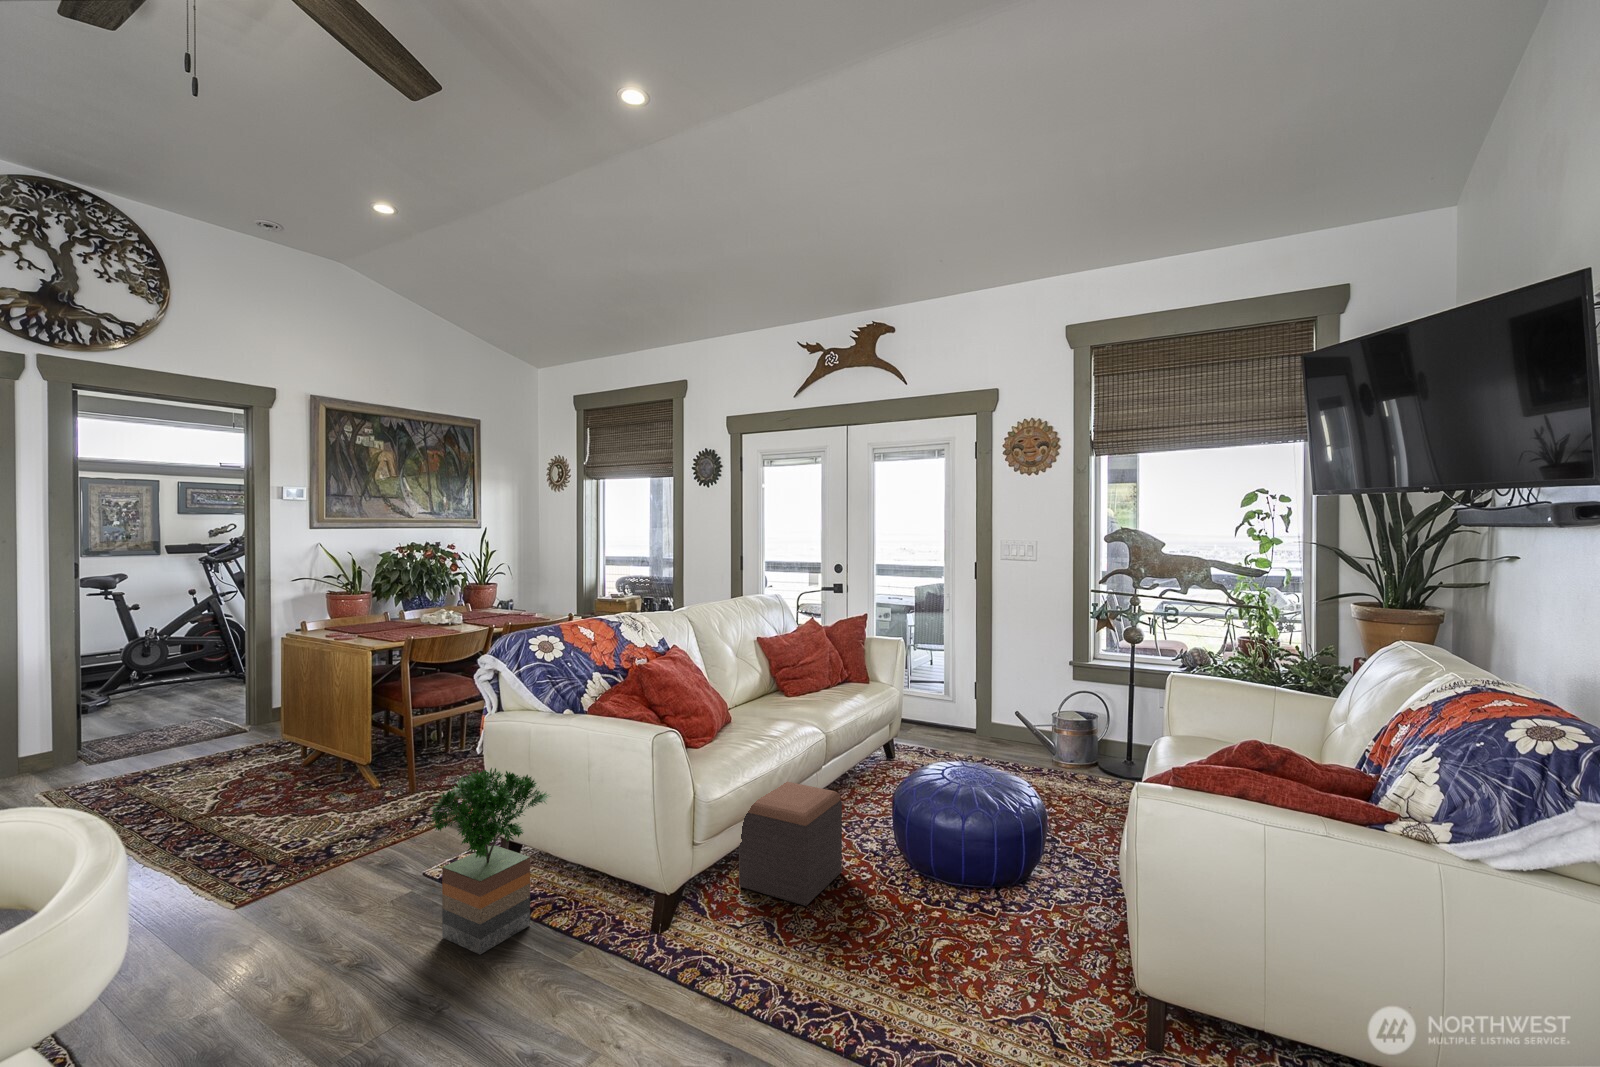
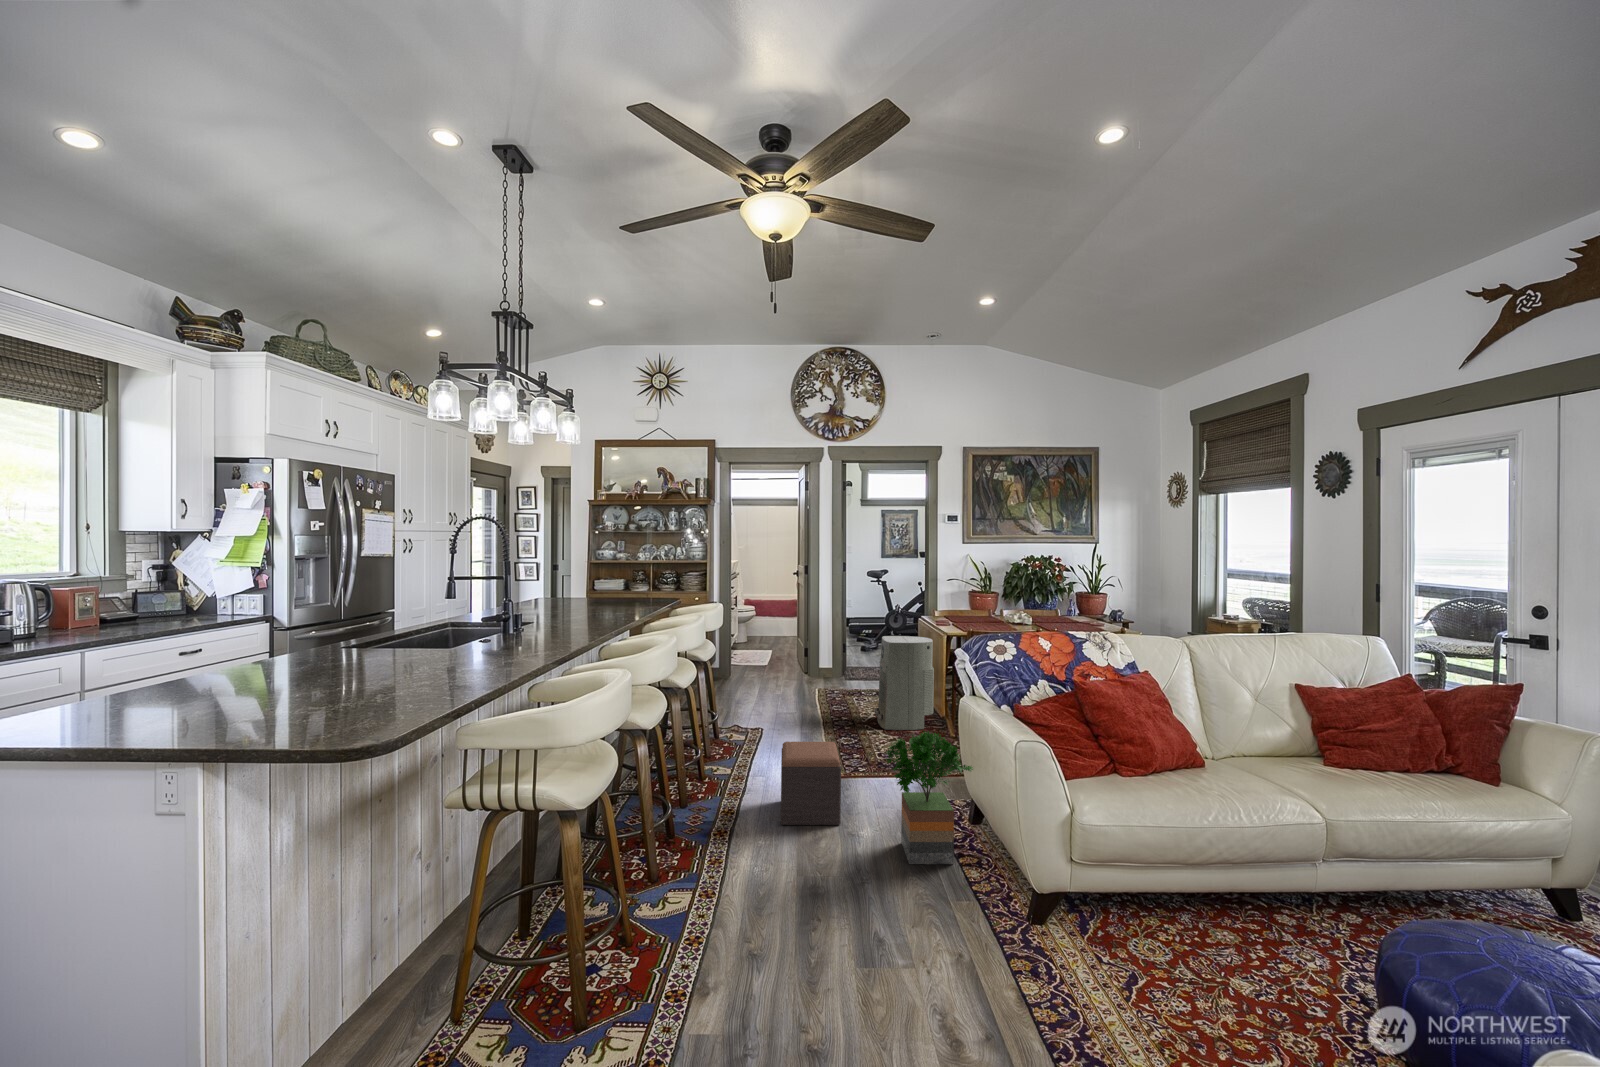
air purifier: none [223,663,333,815] -> present [874,636,934,730]
footstool: present [739,782,842,906] -> present [781,742,841,825]

